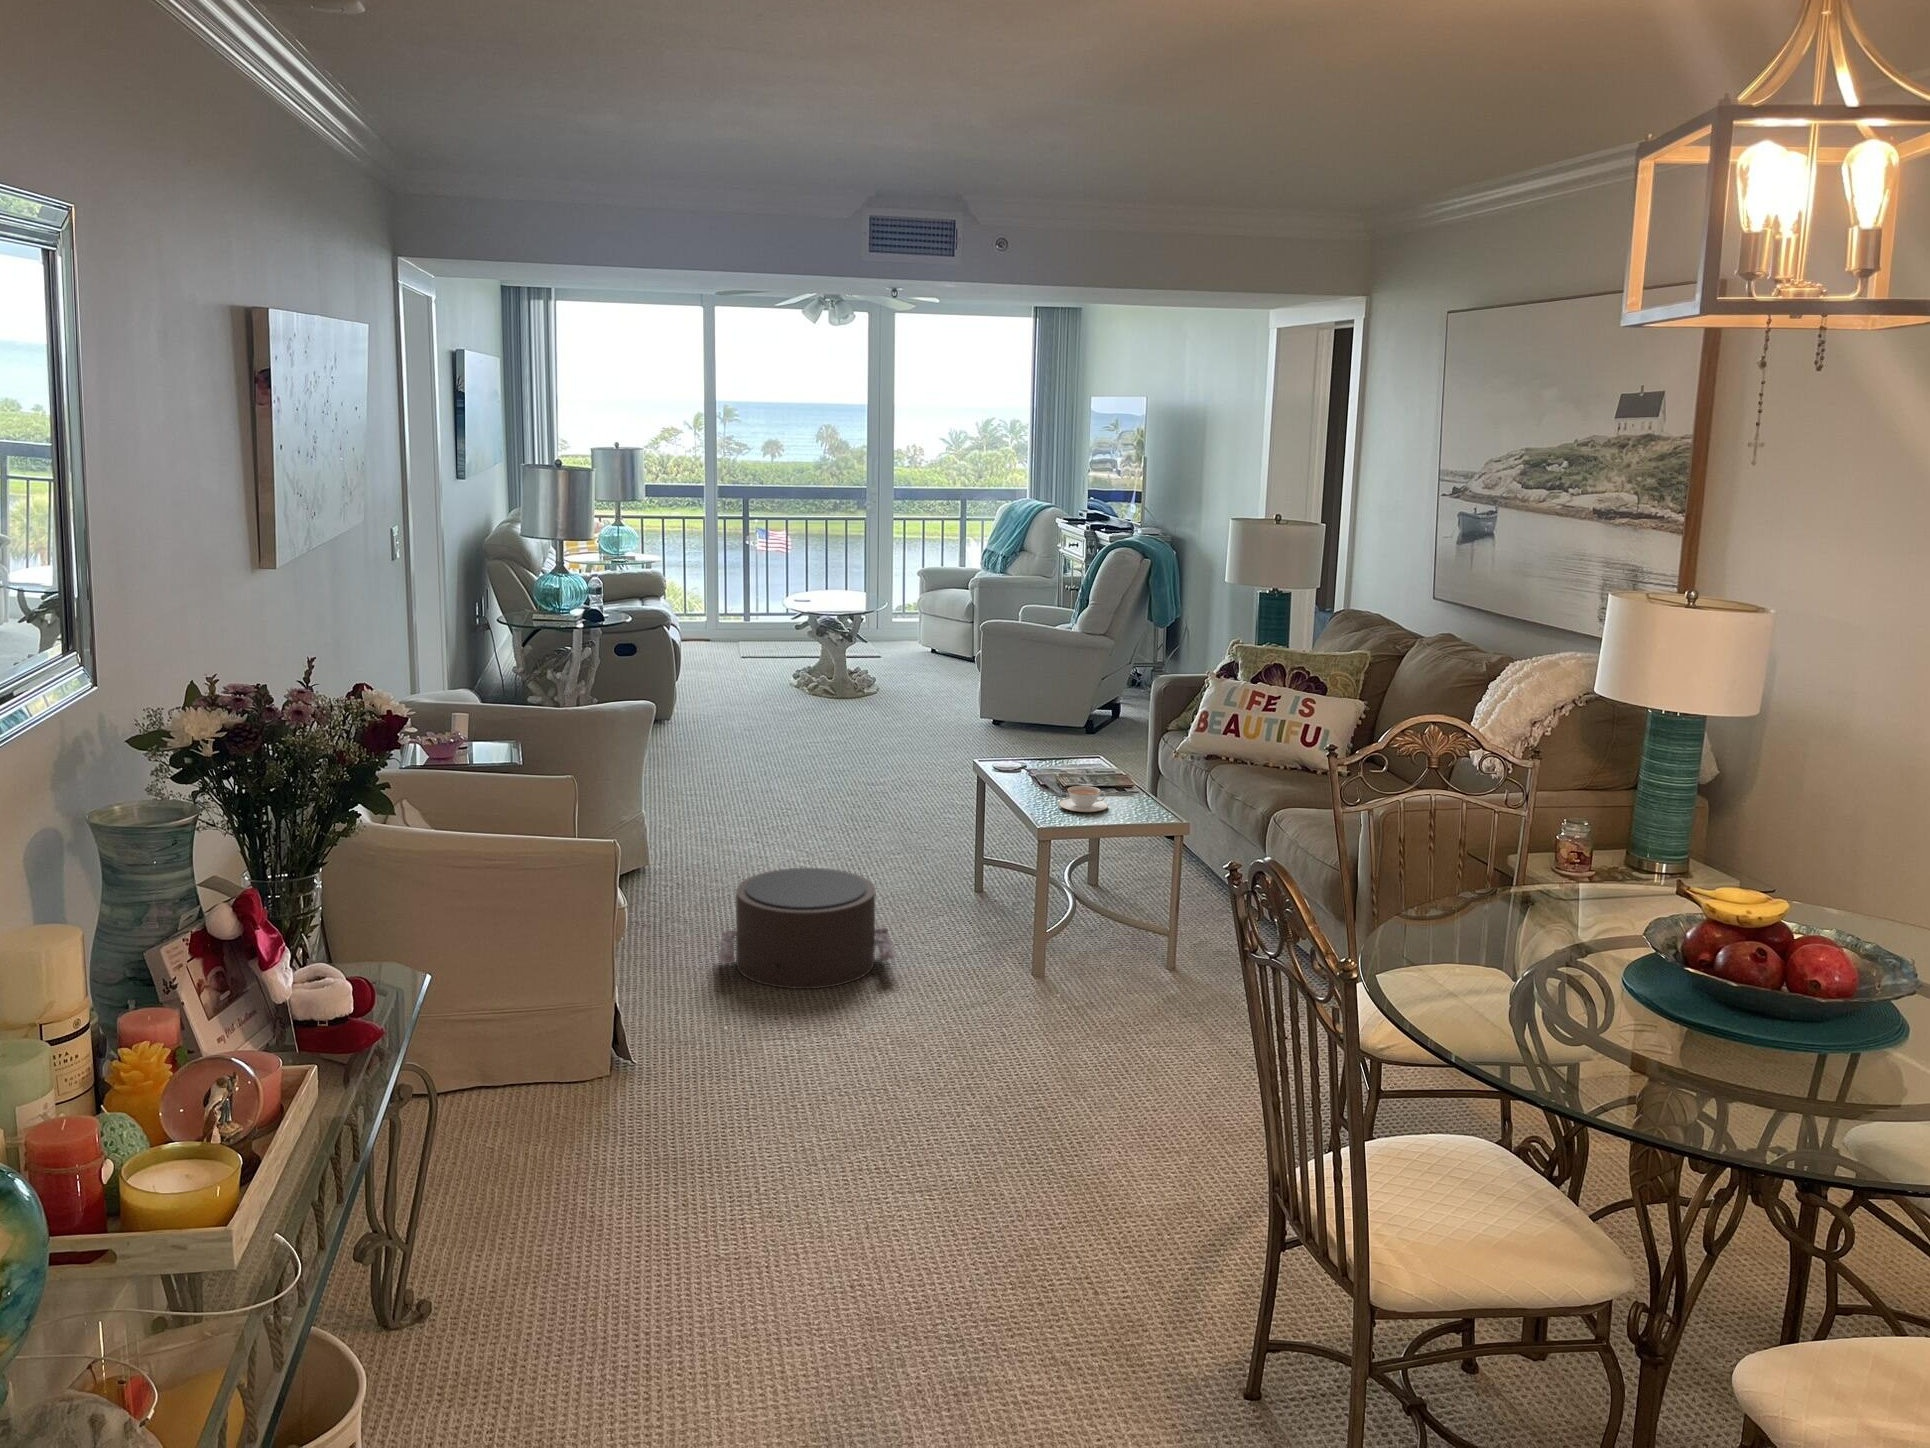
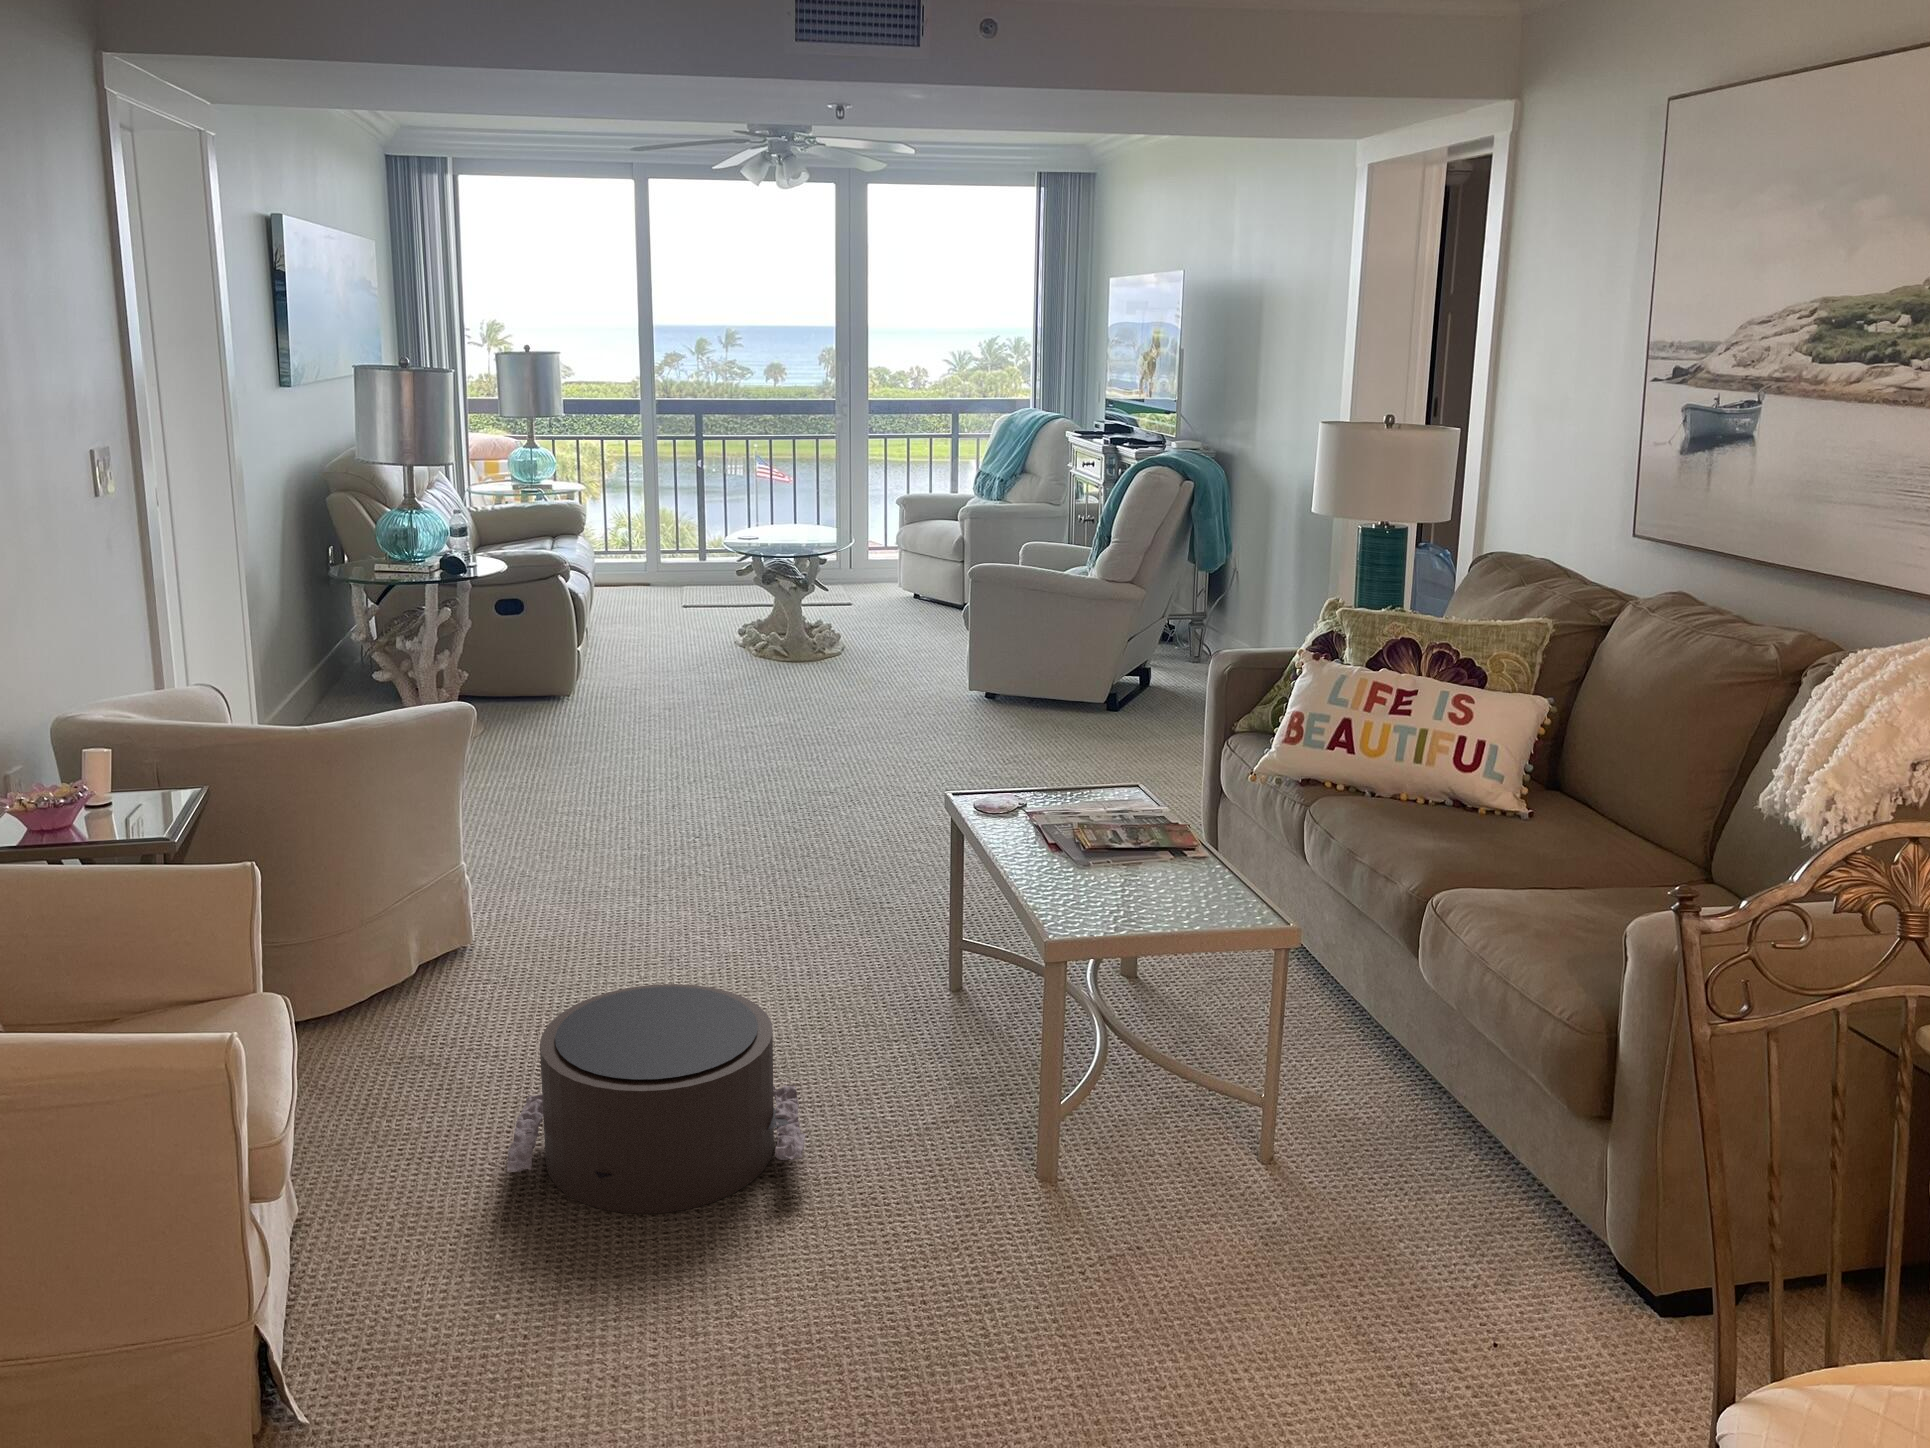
teacup: present [1059,786,1108,812] -> none [1076,857,1159,906]

